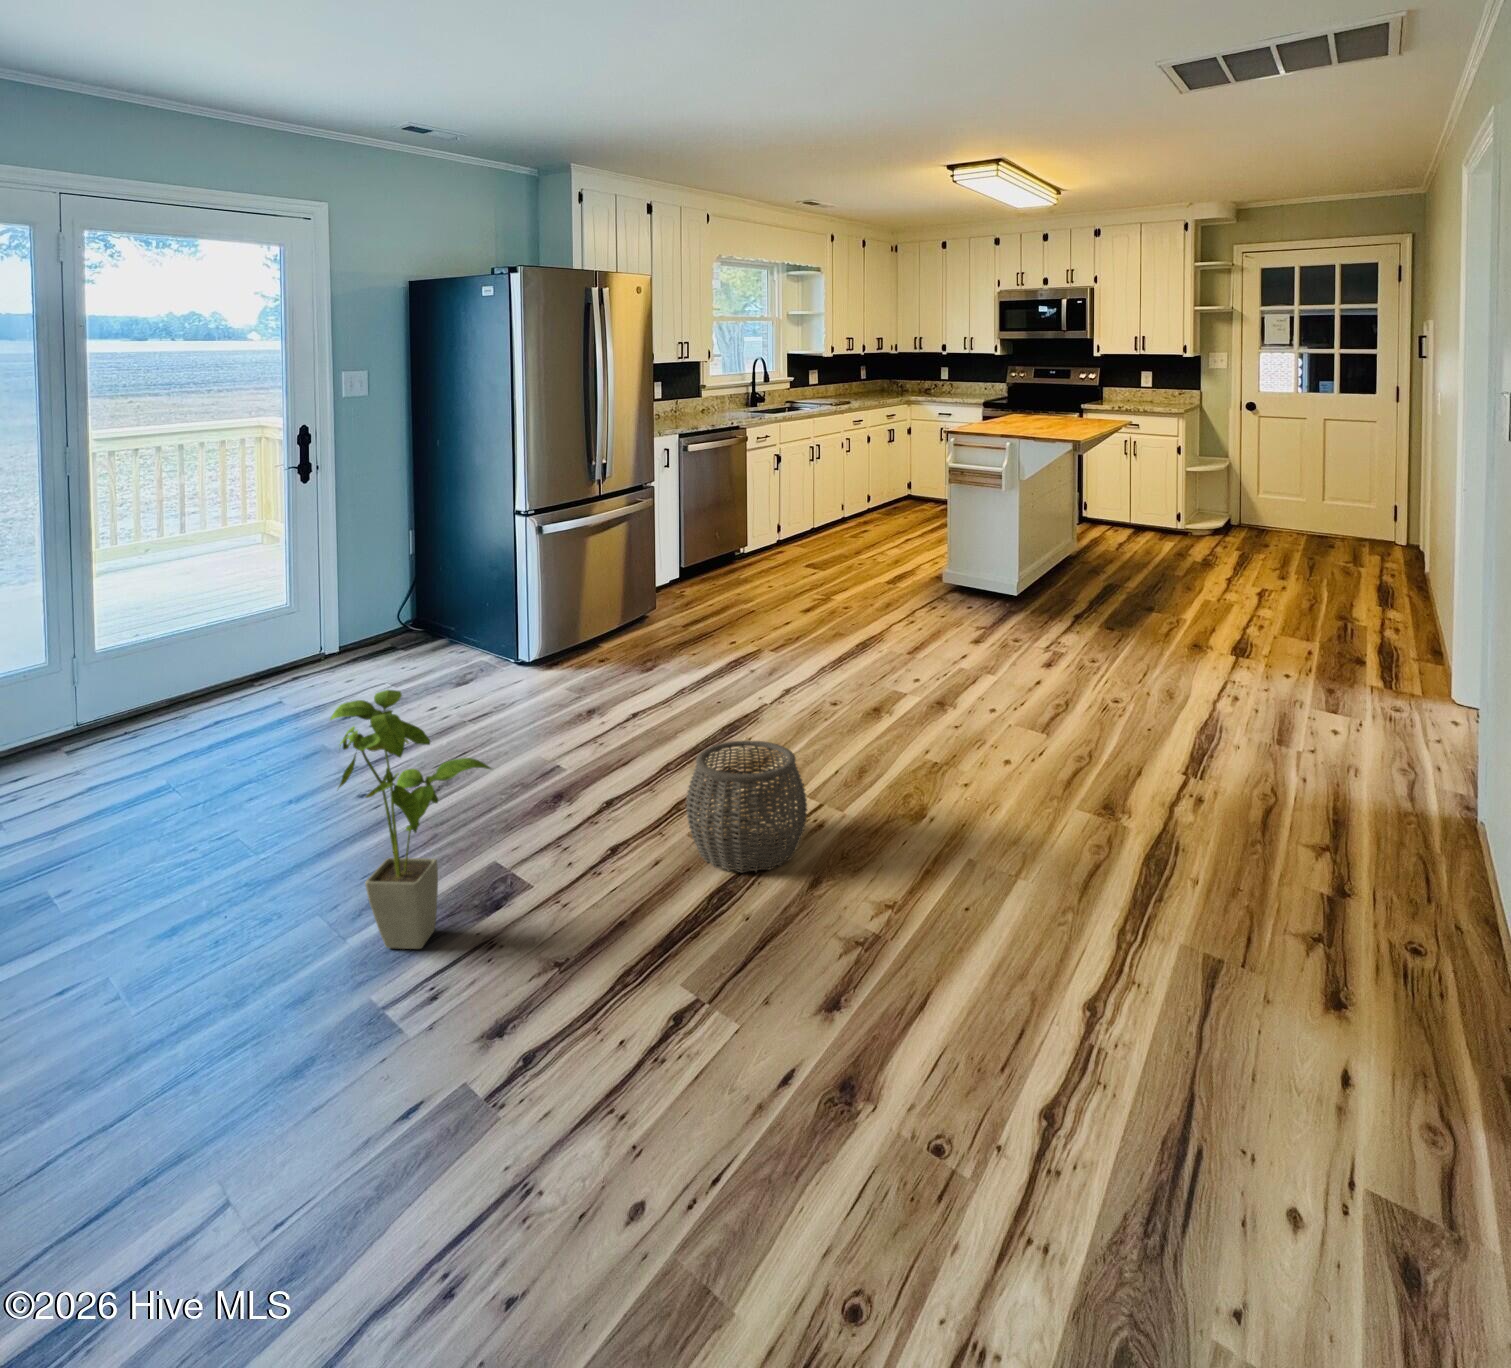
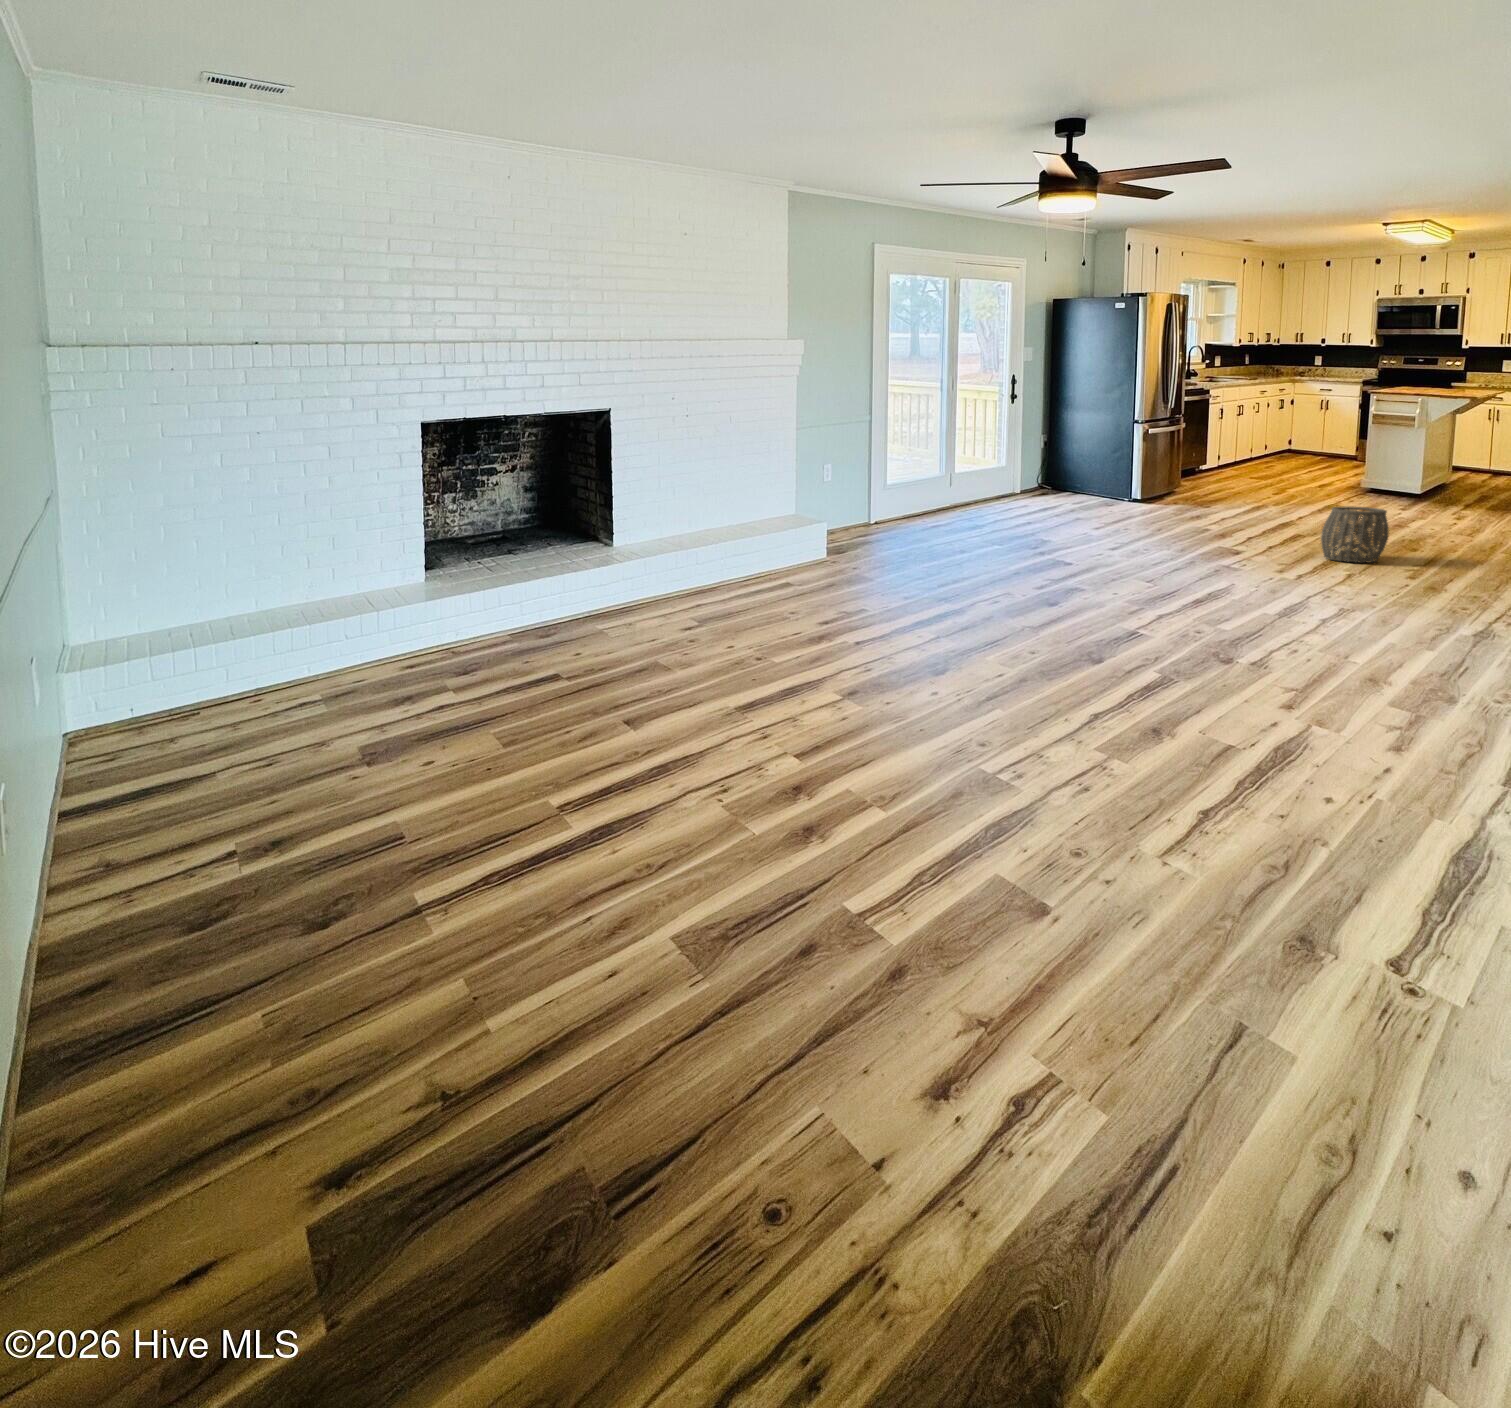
house plant: present [330,690,491,949] -> none [1202,448,1270,569]

